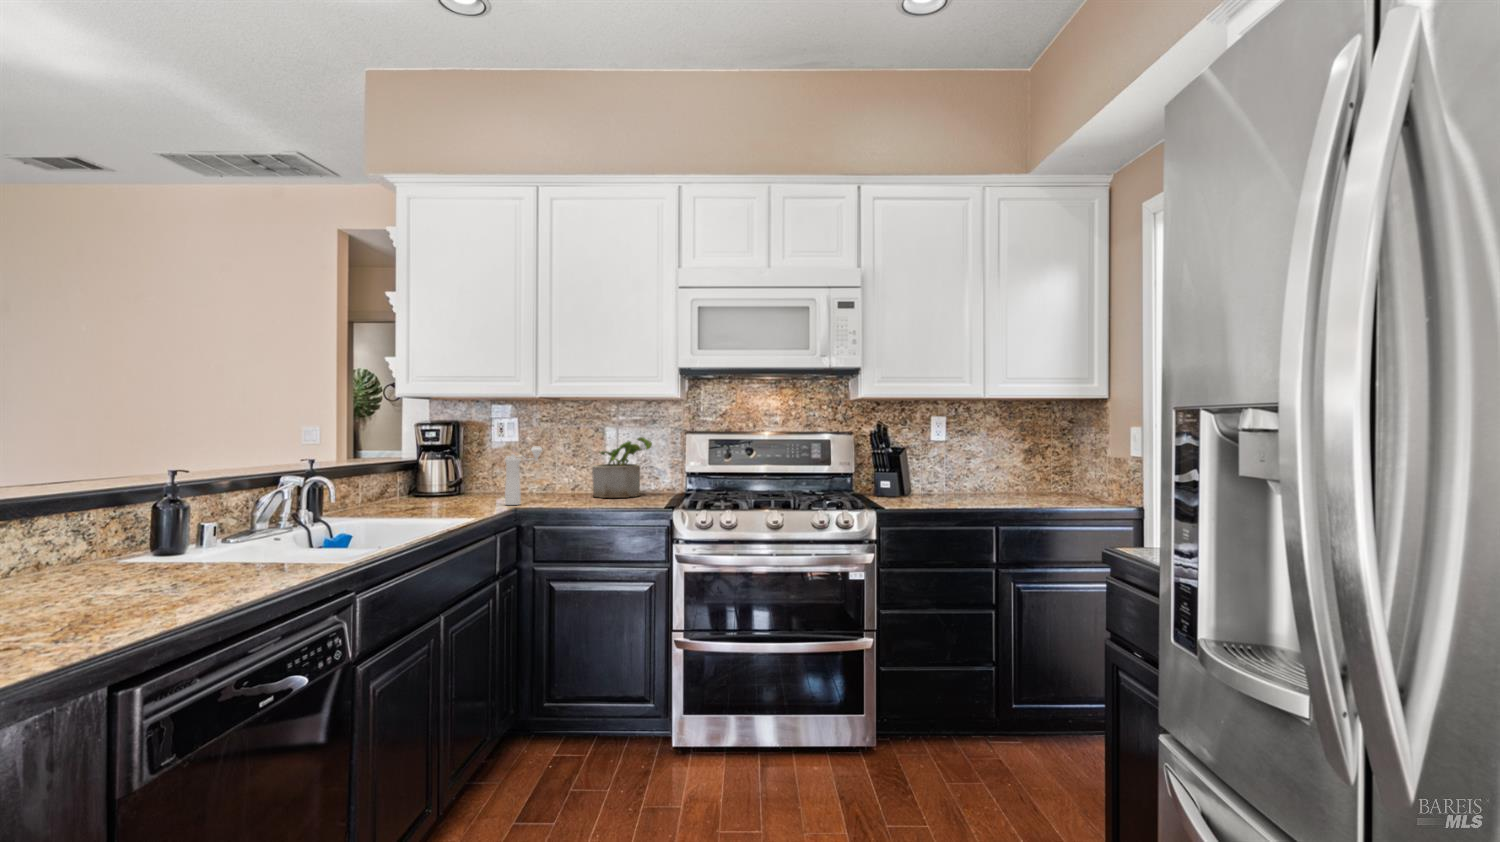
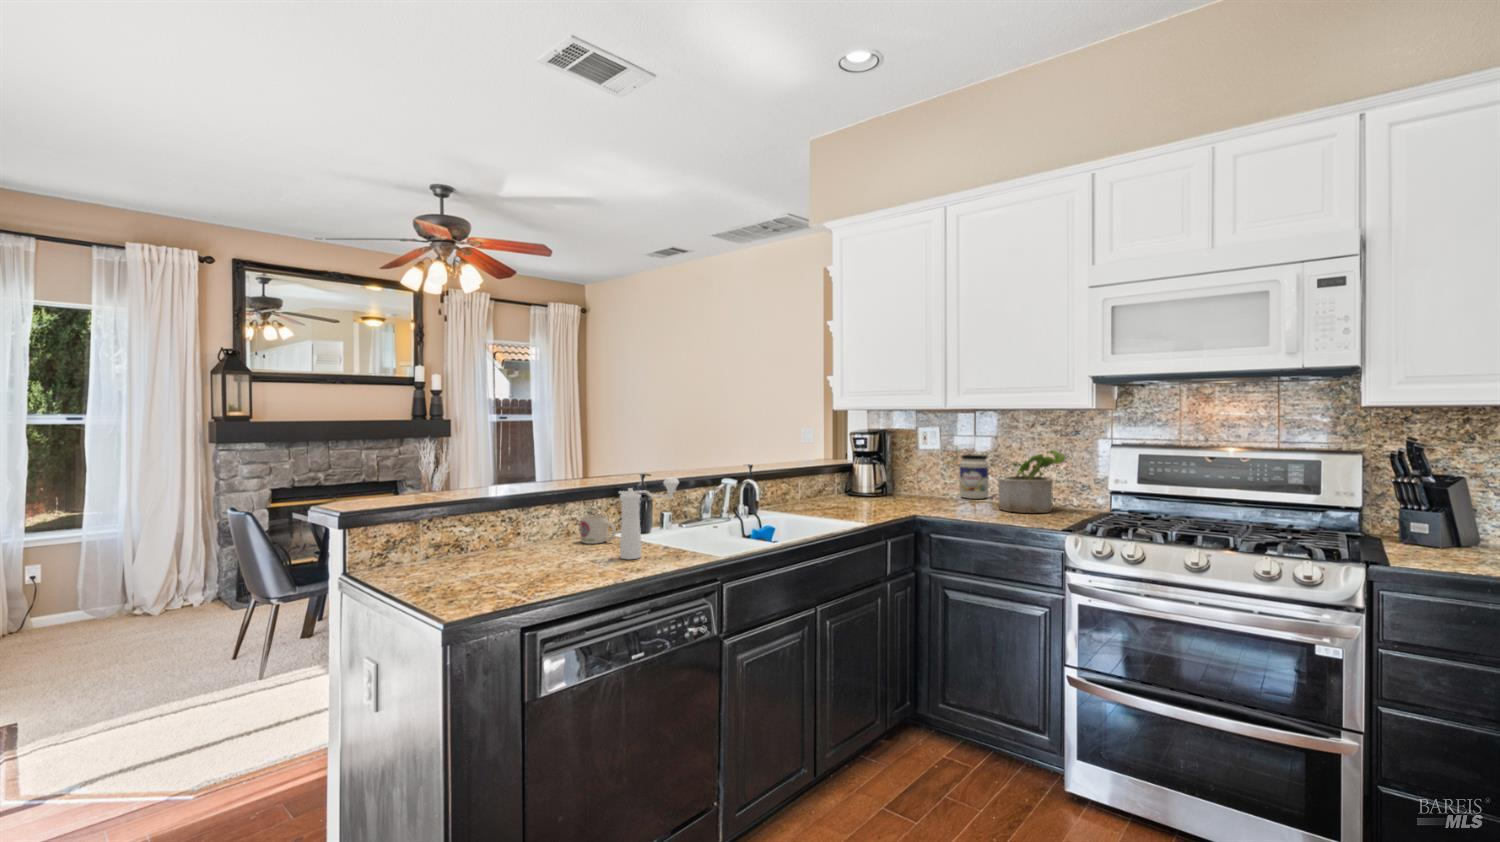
jar: none [543,446,572,491] -> present [960,455,989,499]
pepper mill: present [505,447,542,505] -> present [619,478,679,559]
mug: none [73,532,146,575] -> present [580,515,616,544]

